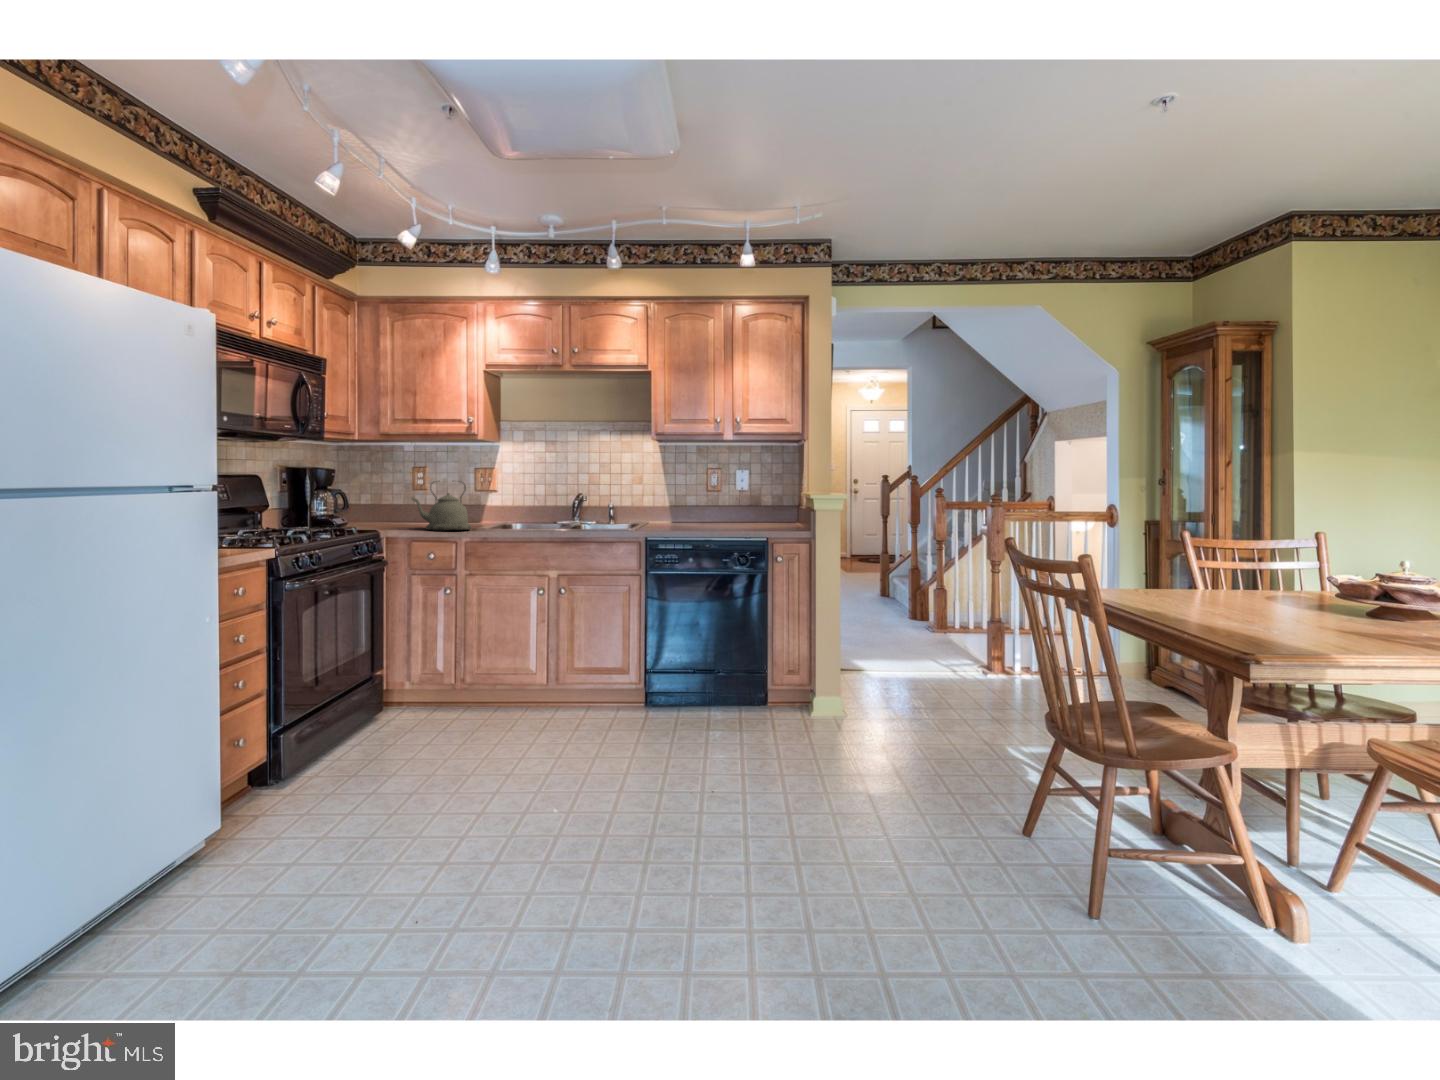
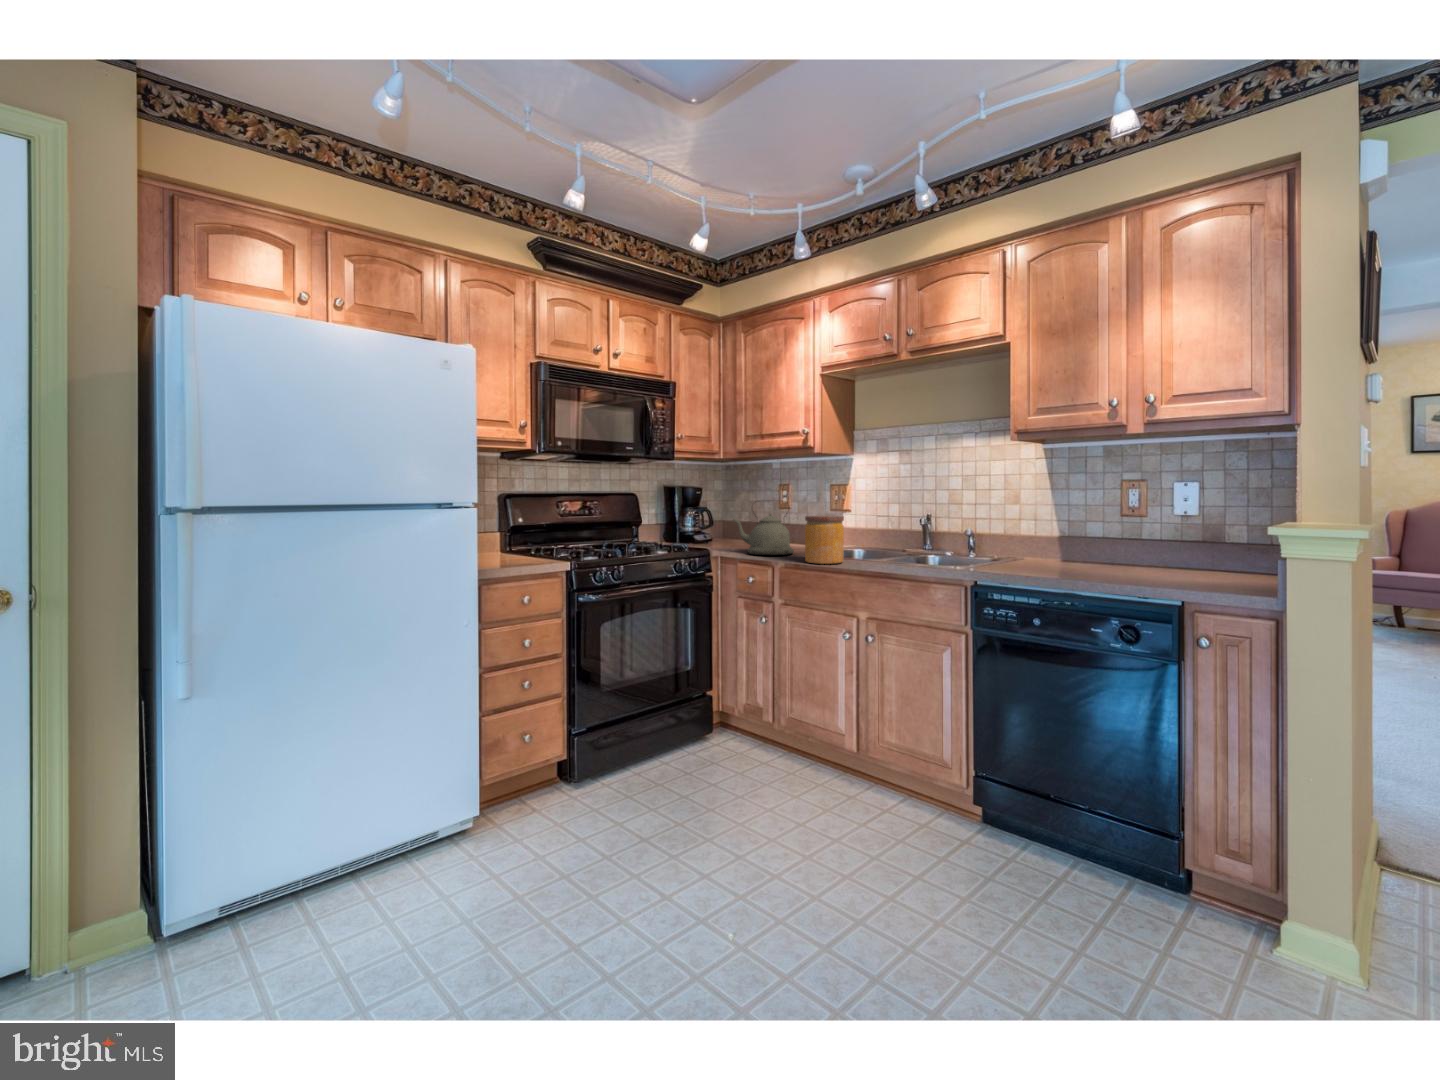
jar: none [495,493,529,534] -> present [805,515,844,564]

